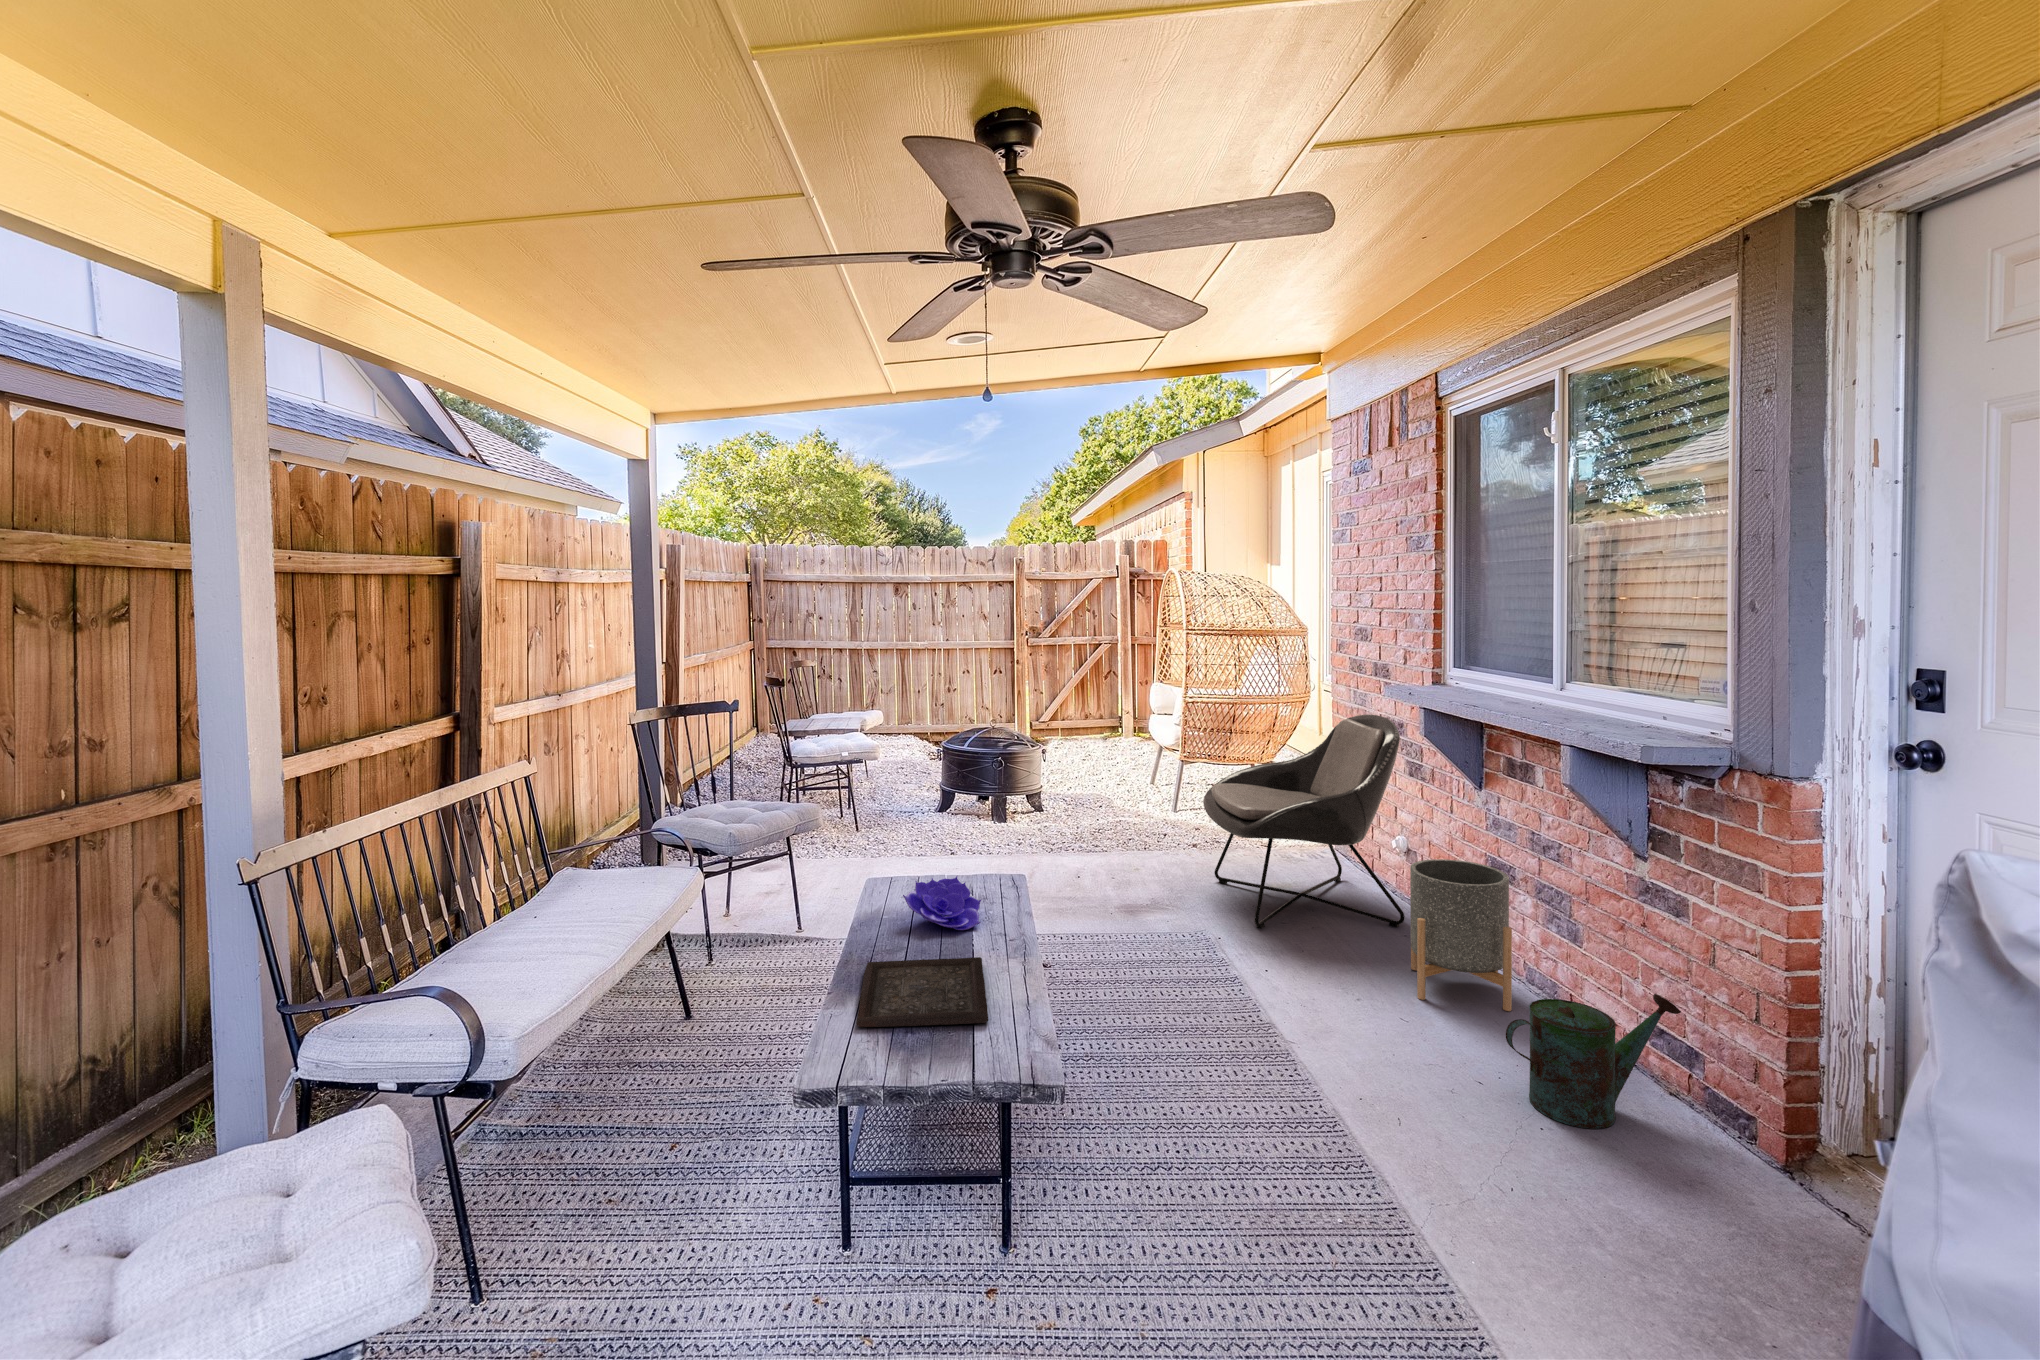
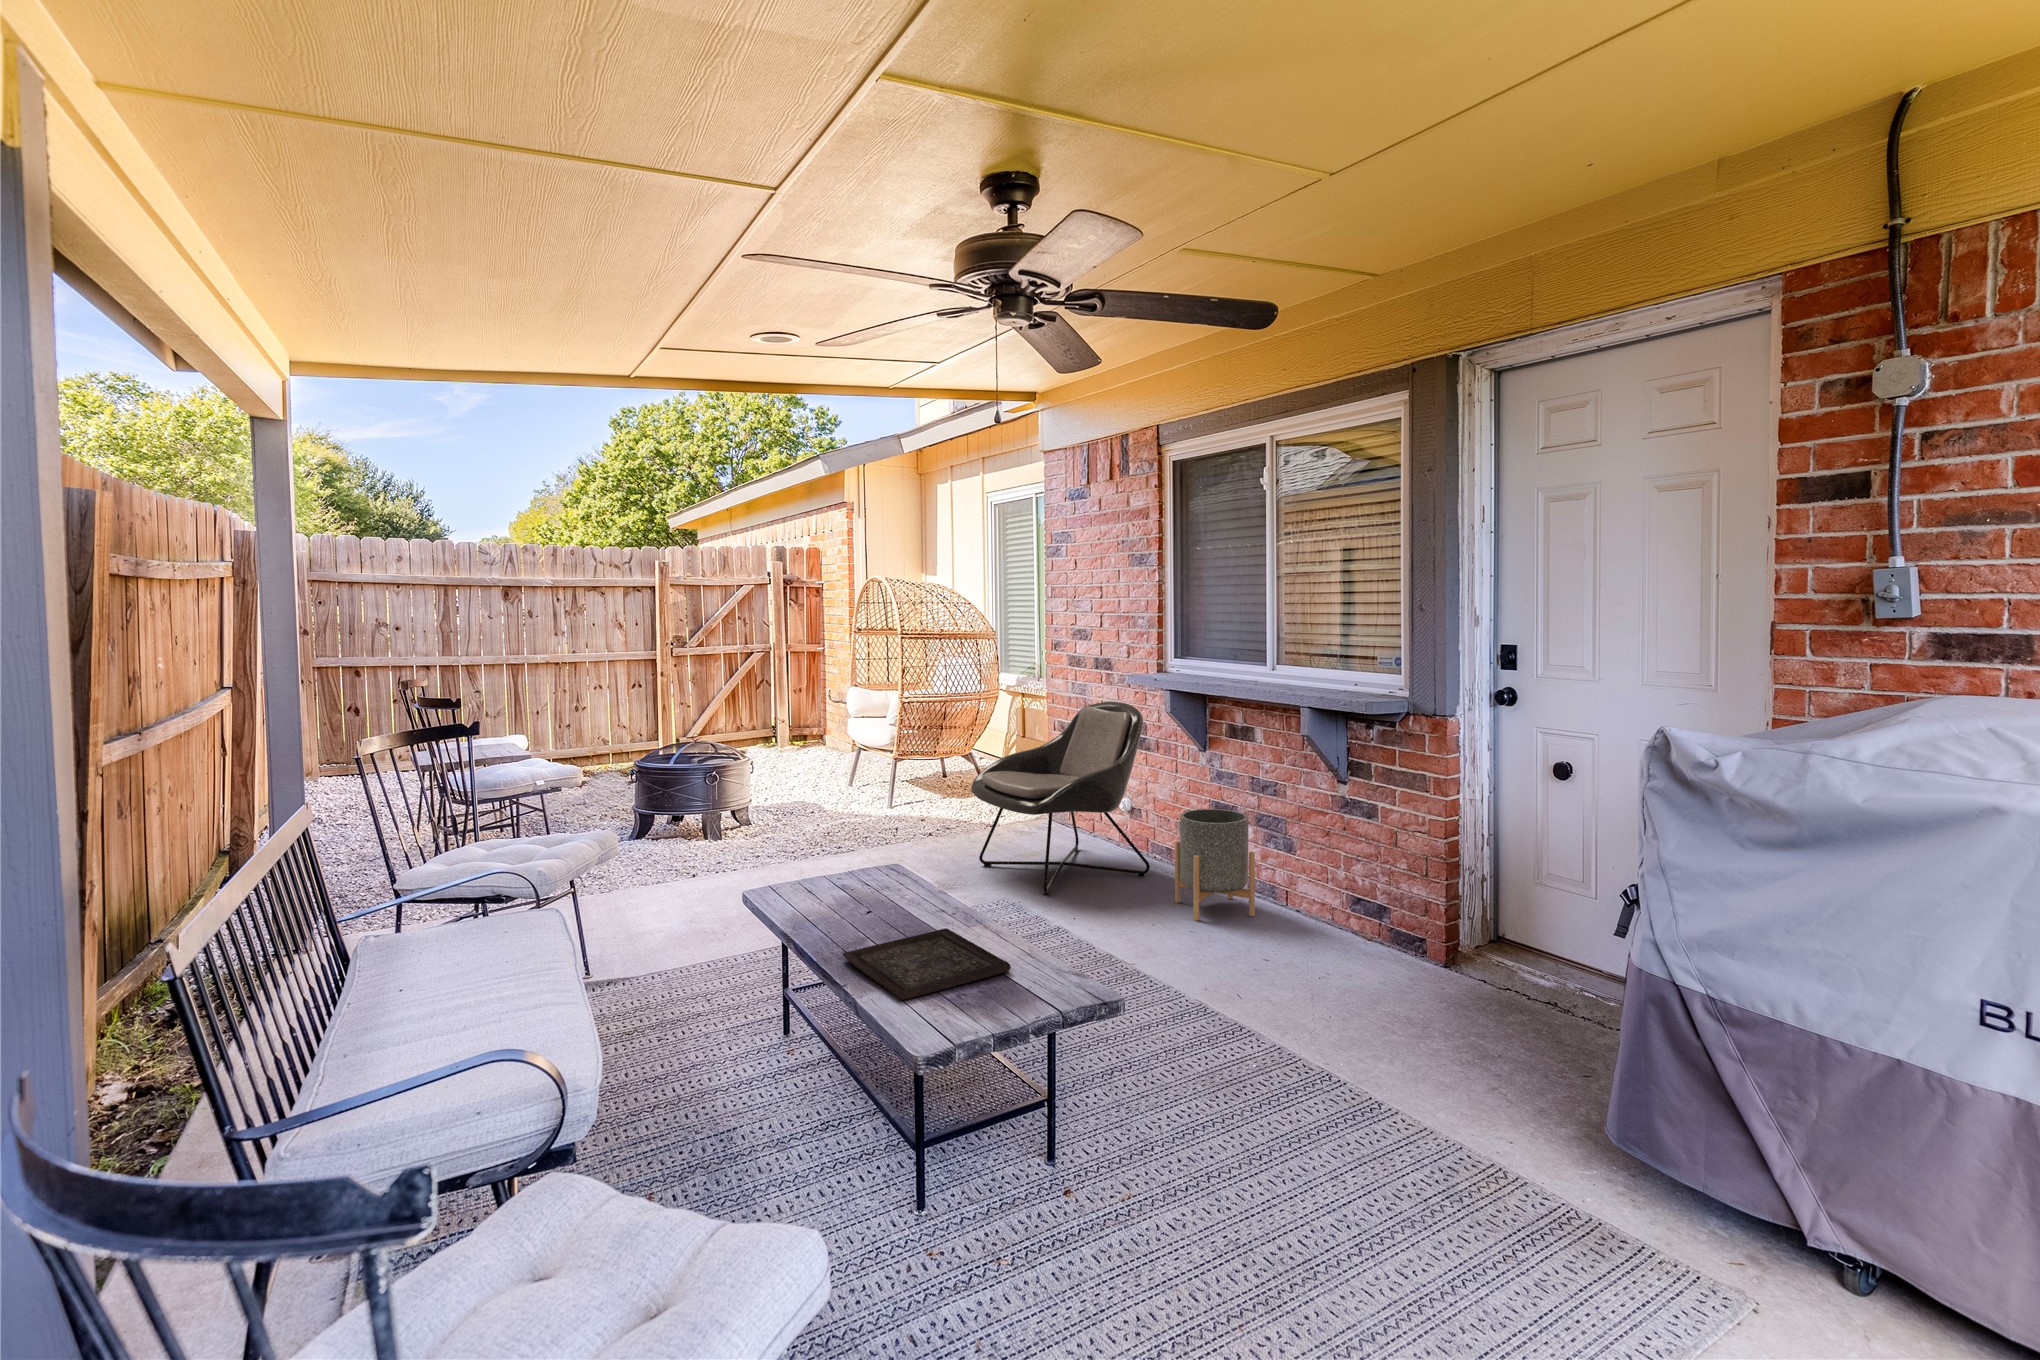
decorative bowl: present [903,876,981,930] -> none [825,867,907,916]
watering can: present [1506,994,1681,1129] -> none [1293,873,1380,973]

